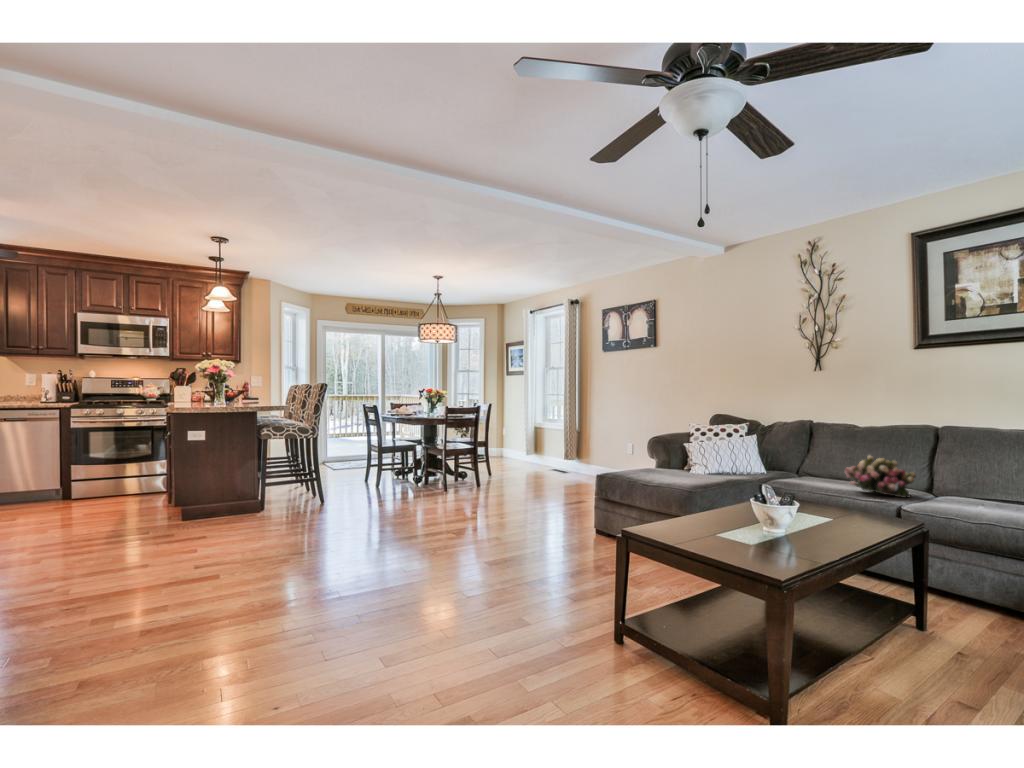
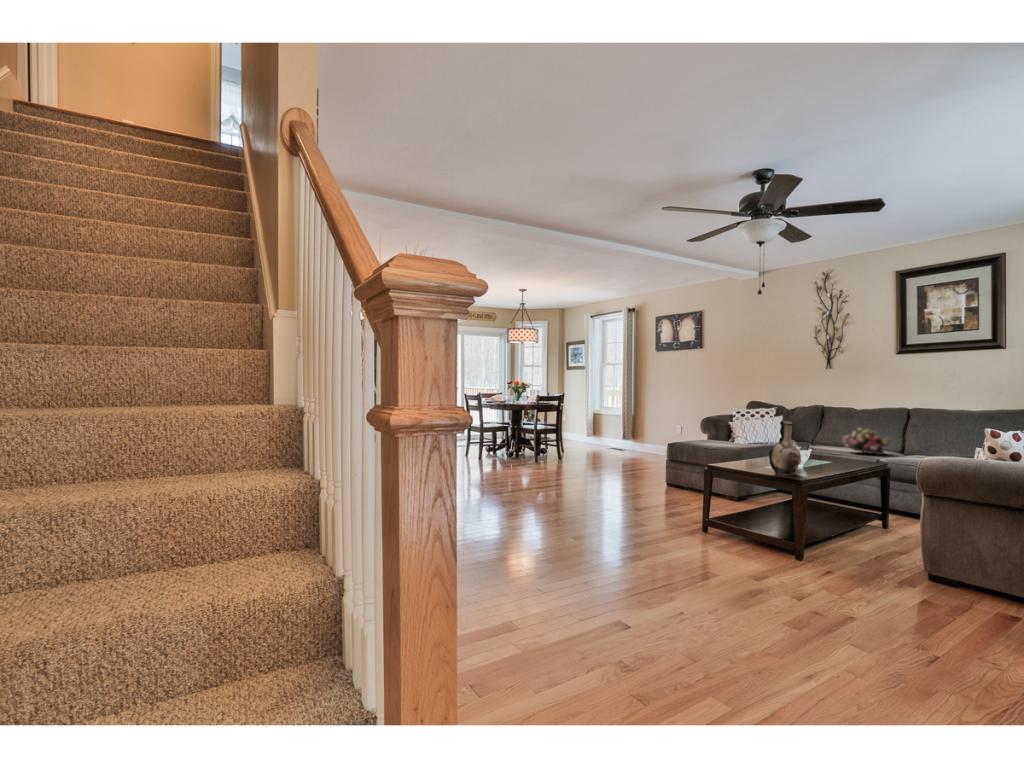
decorative vase: none [729,452,790,557] -> present [769,420,801,475]

